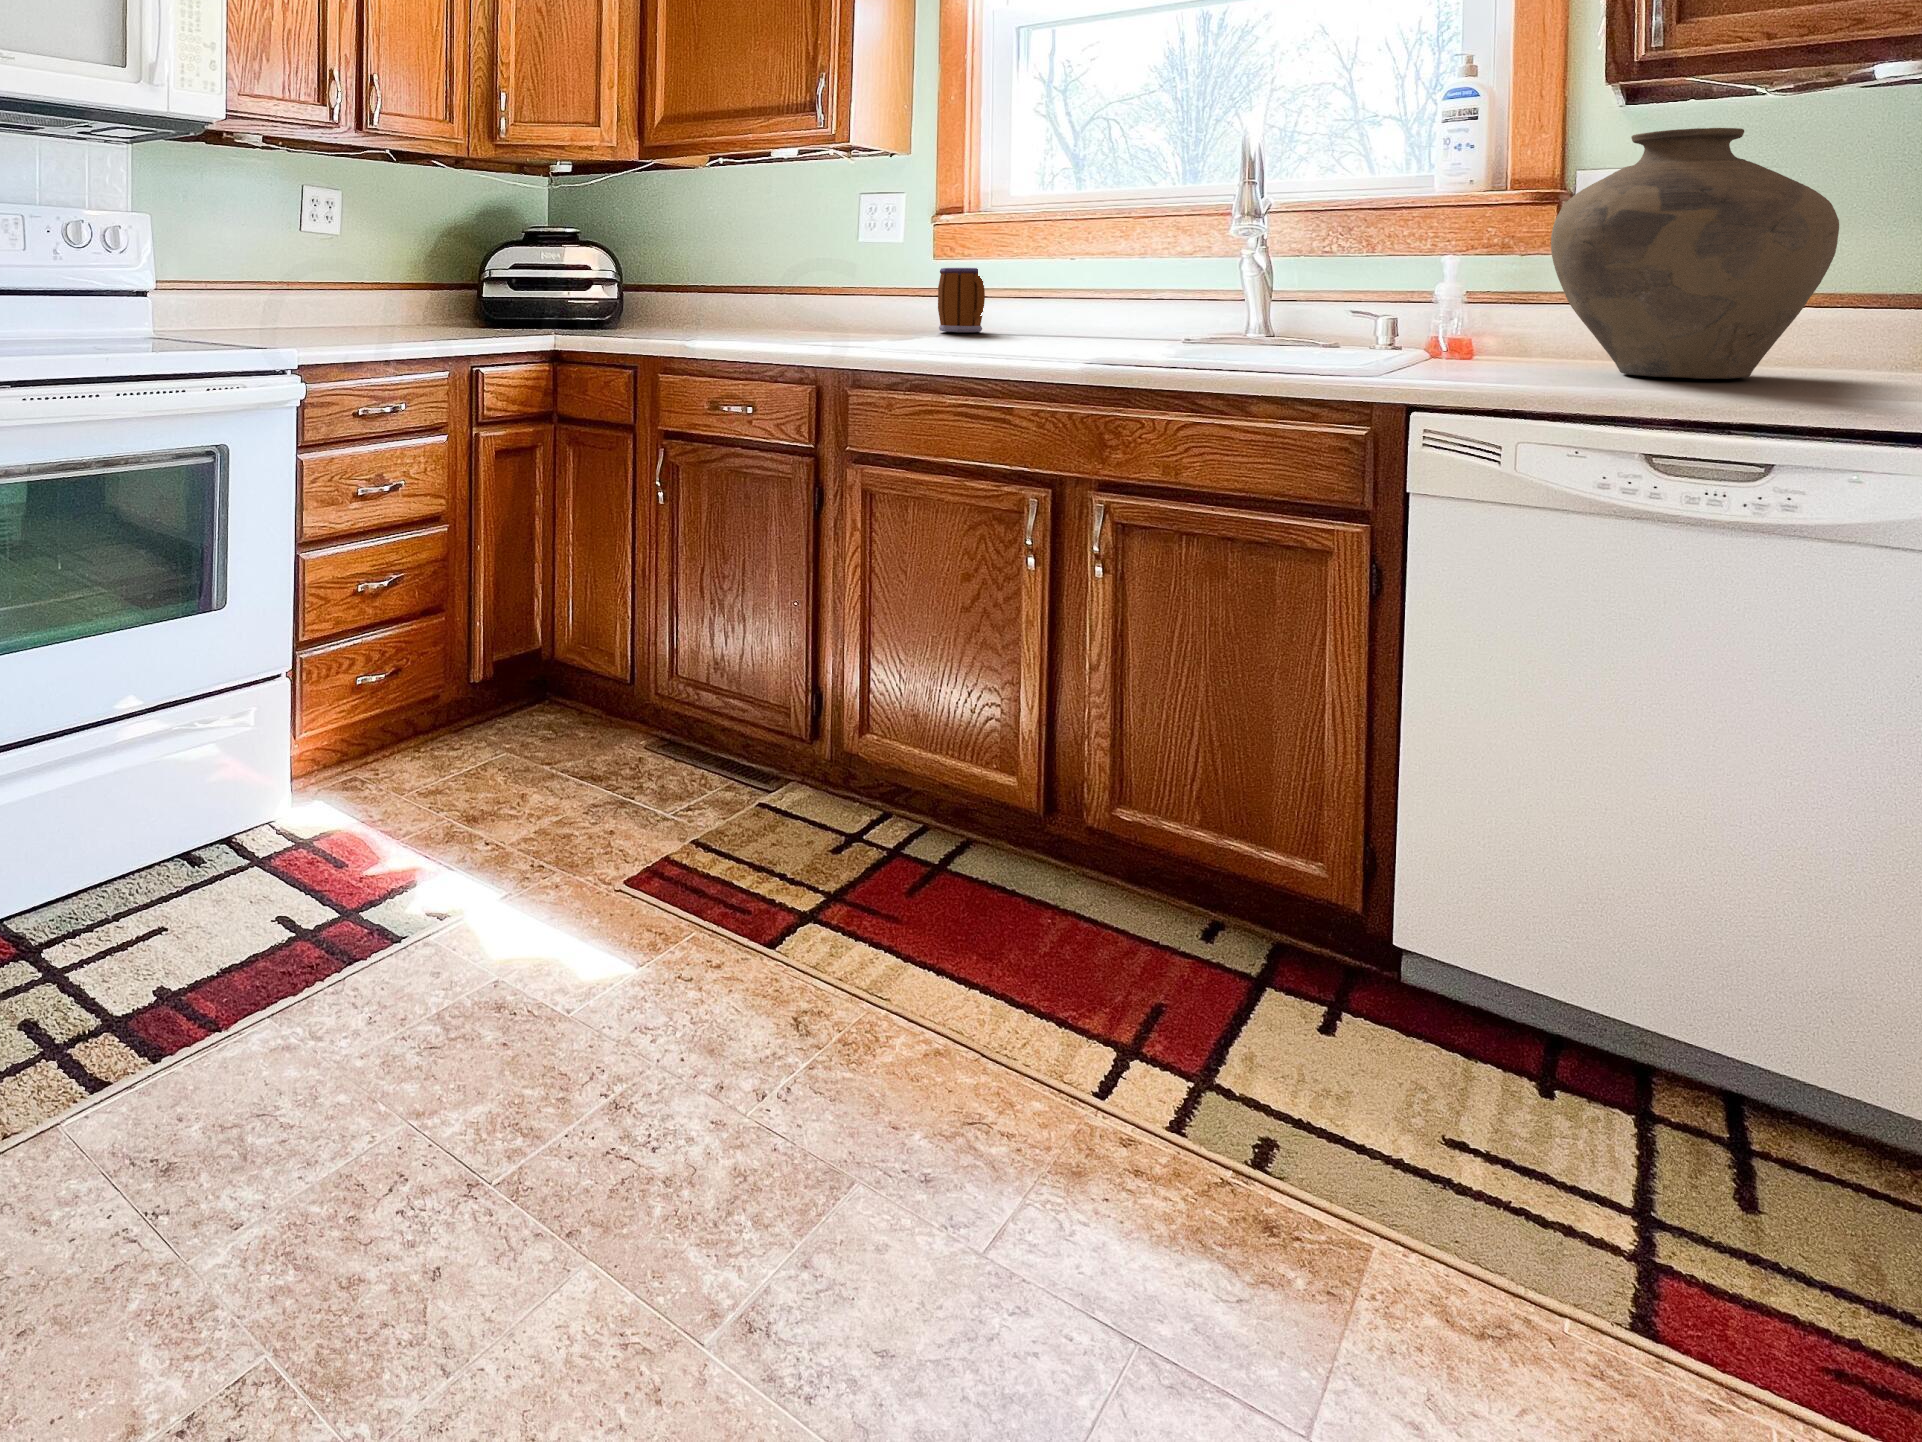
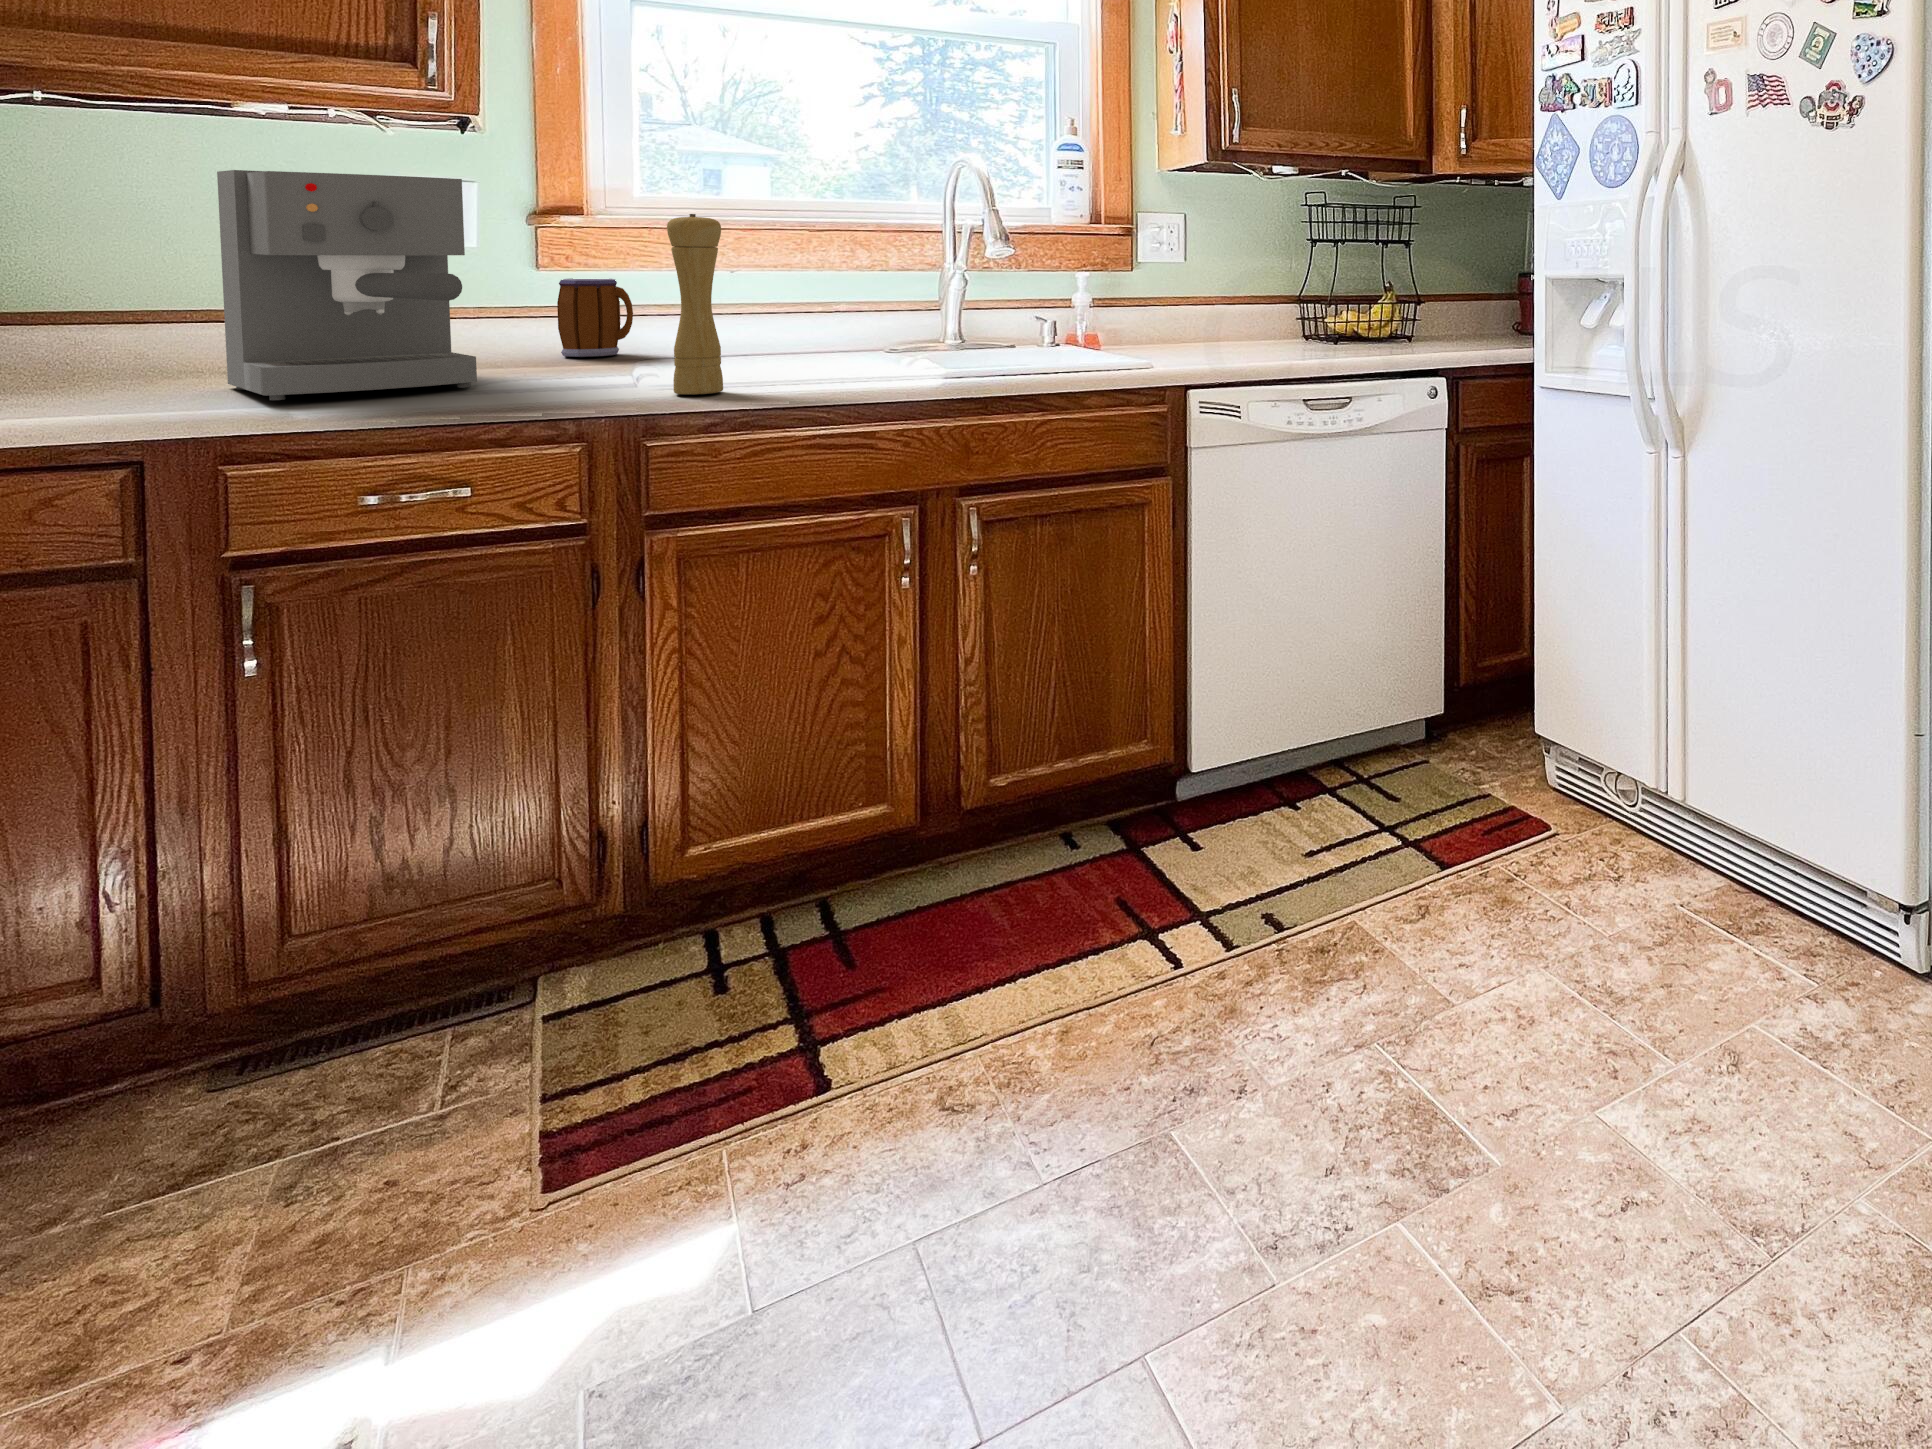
vase: present [1551,128,1839,379] -> none [1194,200,1328,354]
coffee maker: none [710,187,843,341] -> present [217,170,477,400]
pepper mill: none [887,200,929,355] -> present [667,214,723,395]

